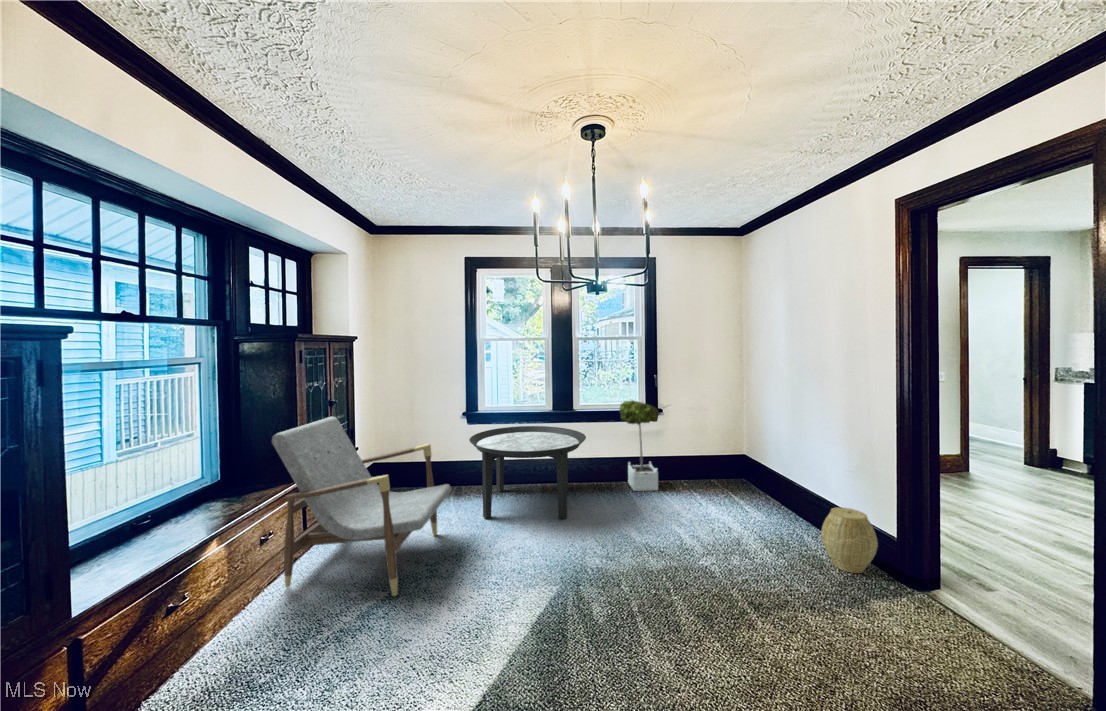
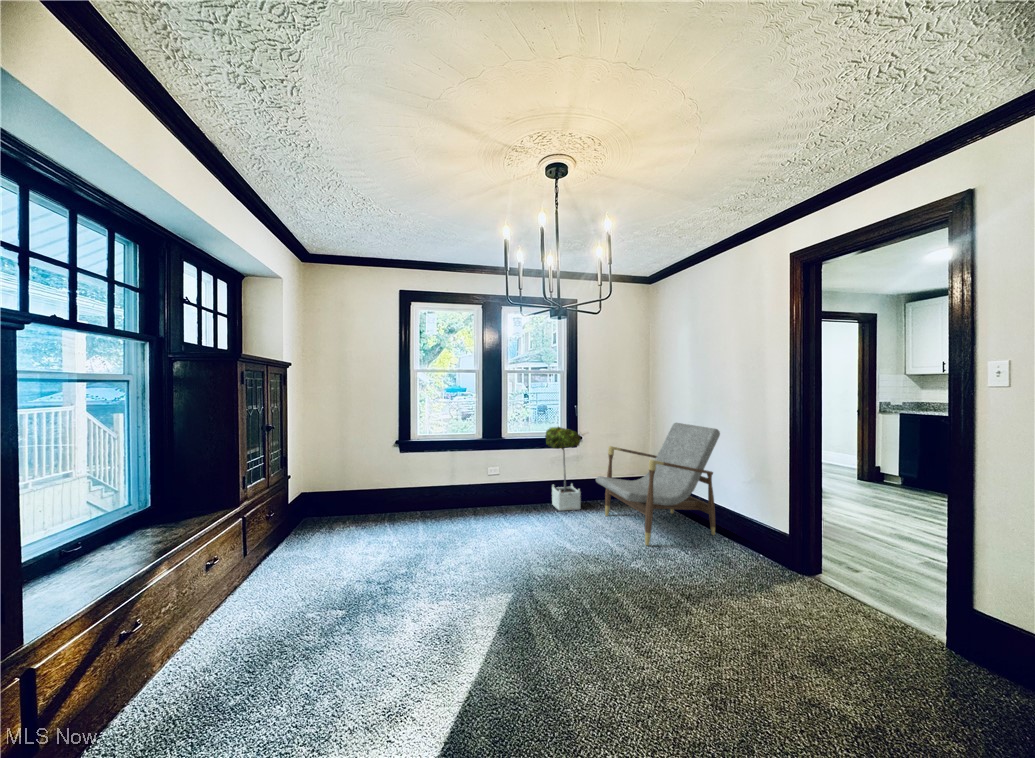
armchair: present [272,417,451,596] -> present [596,423,720,546]
round table: present [469,426,586,519] -> none [407,452,519,540]
woven basket: present [821,507,878,573] -> none [728,512,773,565]

